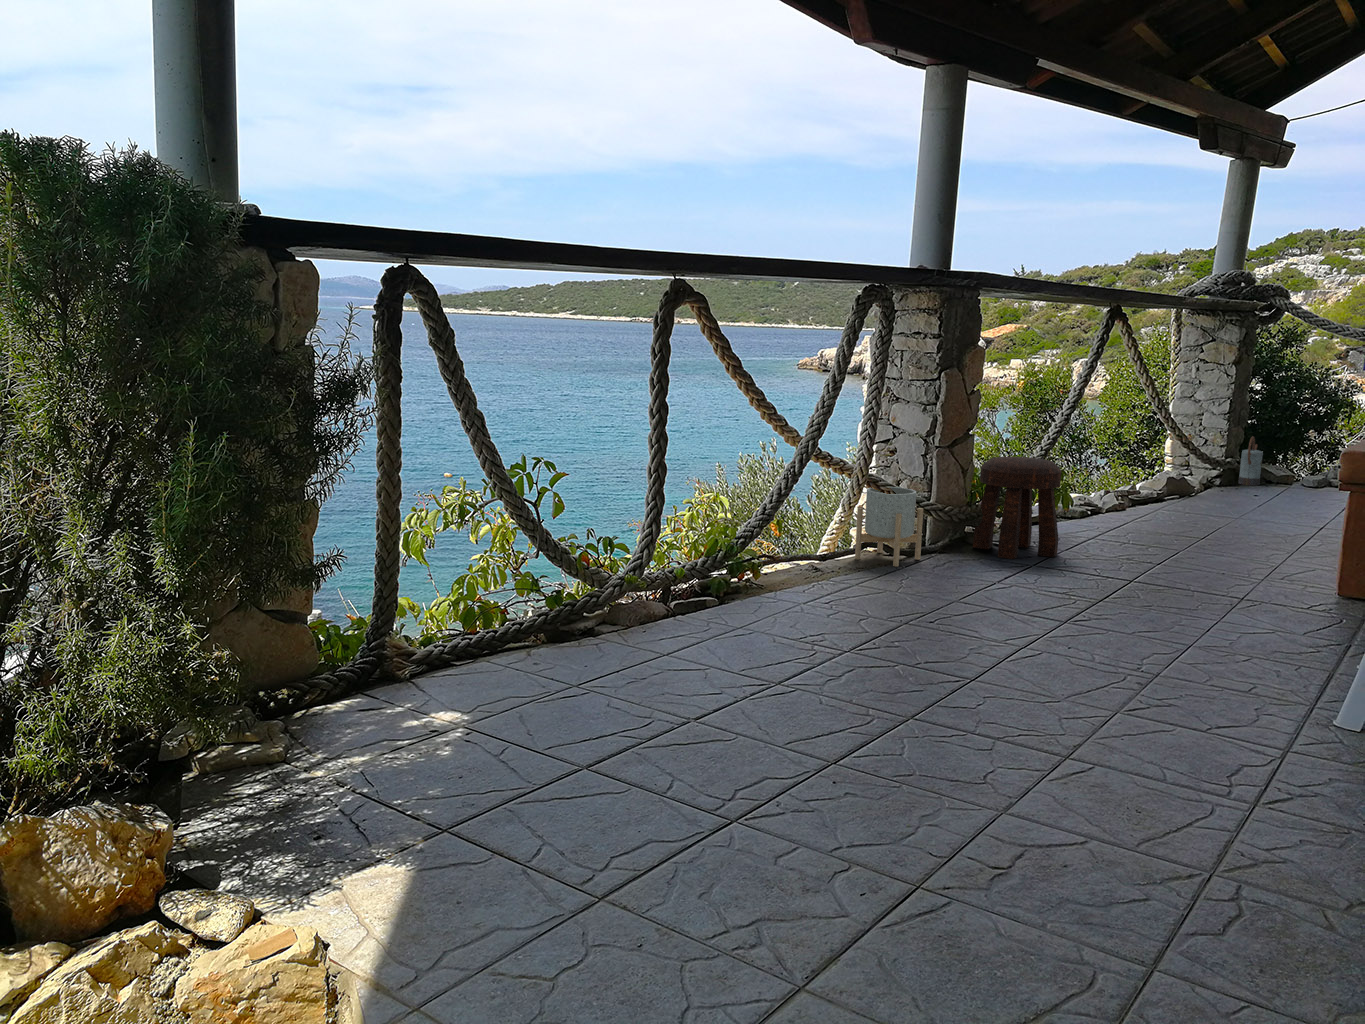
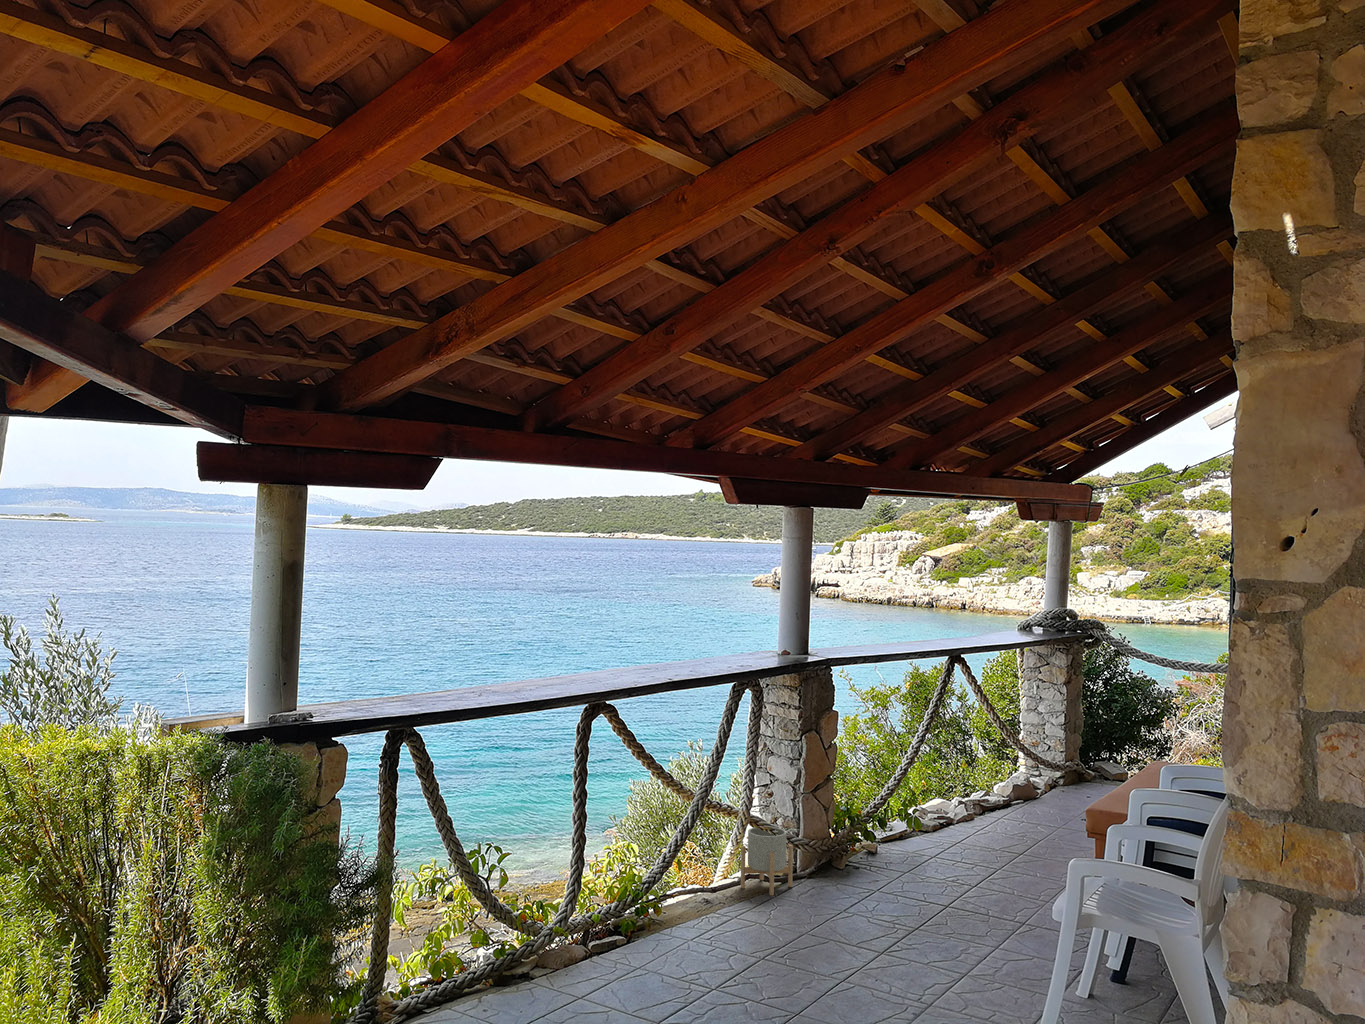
watering can: present [1238,437,1263,486] -> none [1078,744,1095,786]
stool: present [973,457,1061,559] -> none [837,795,902,884]

